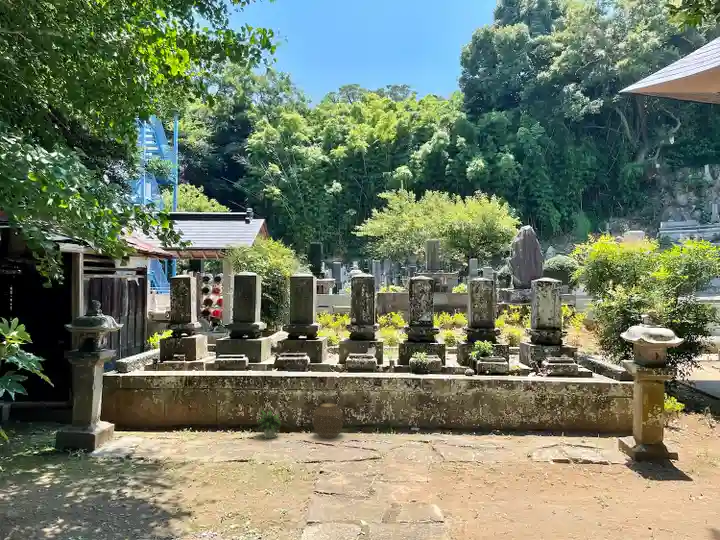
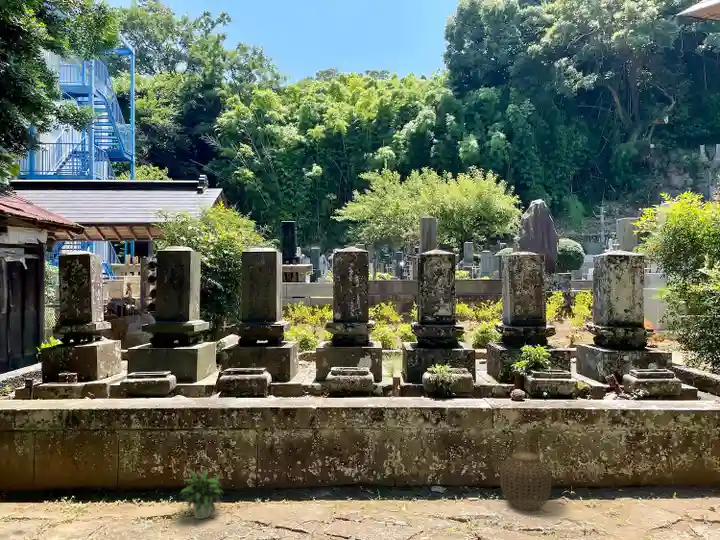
woven basket: present [313,403,343,438] -> present [500,451,551,511]

